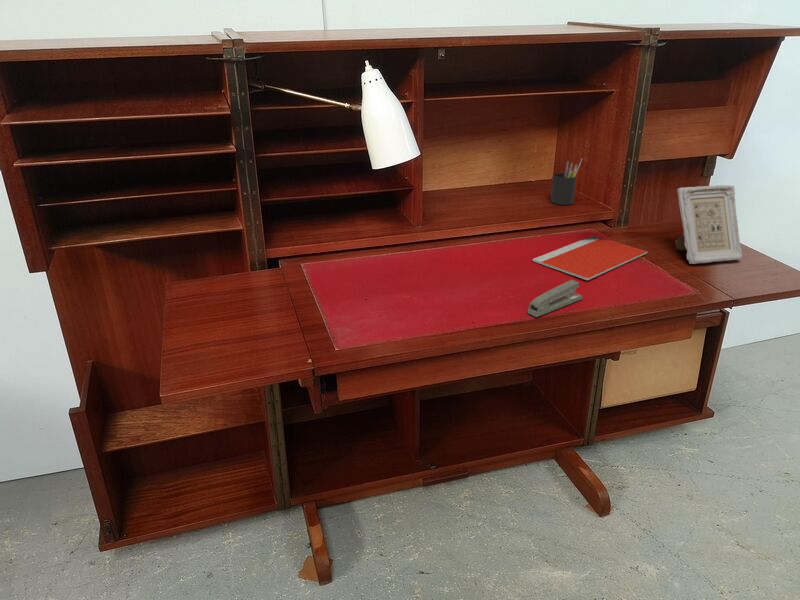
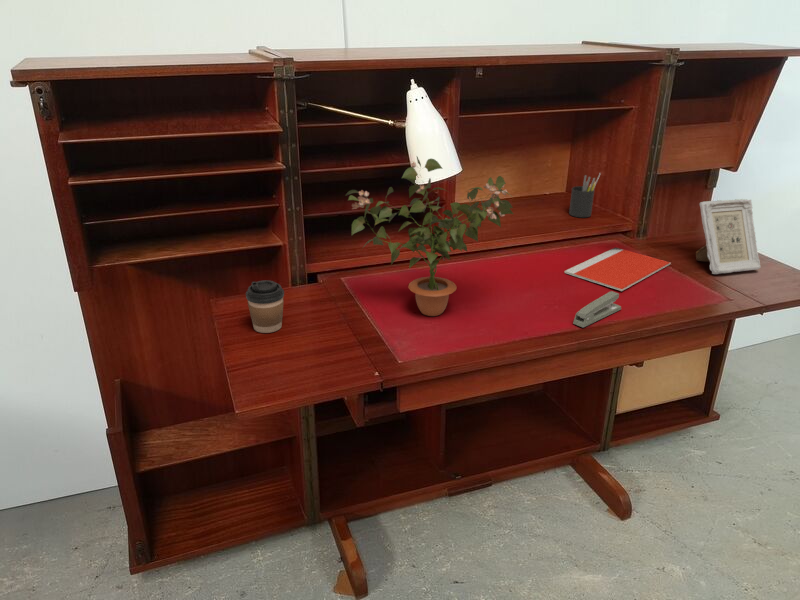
potted plant: none [290,138,464,303] -> present [346,157,513,316]
coffee cup: none [189,265,229,317] -> present [246,280,284,333]

